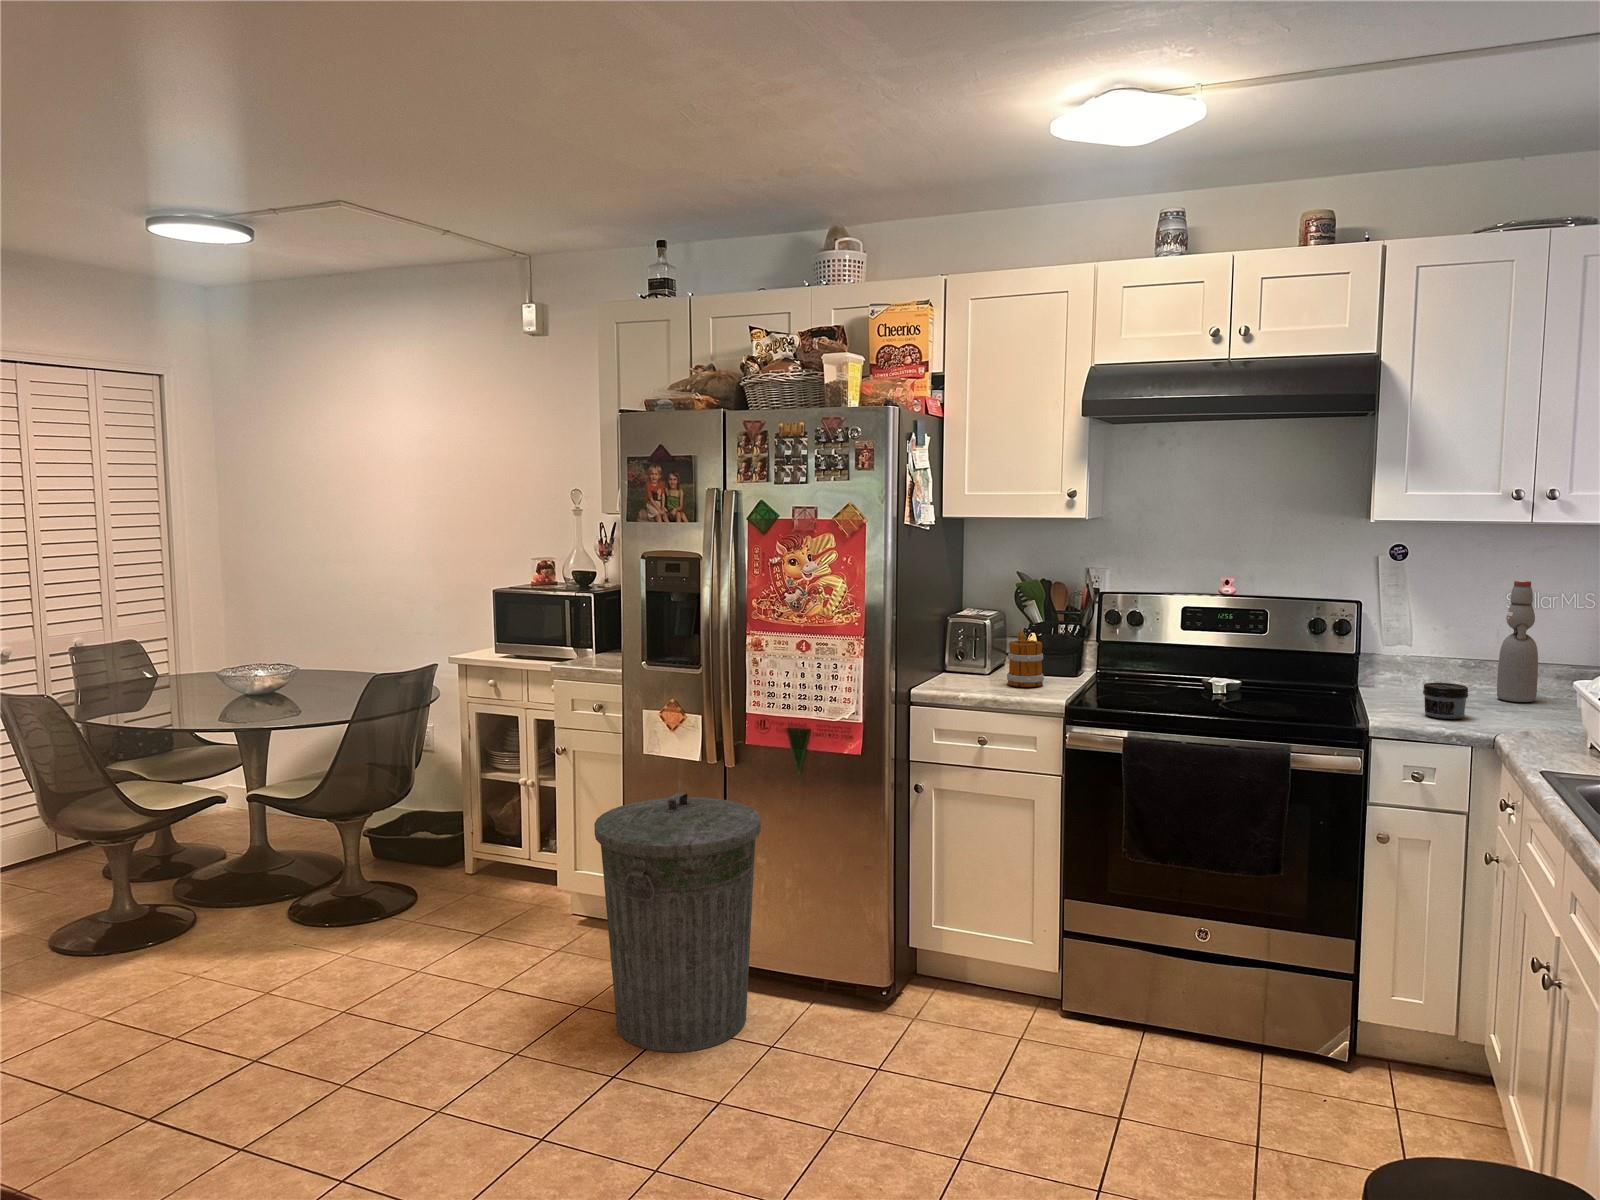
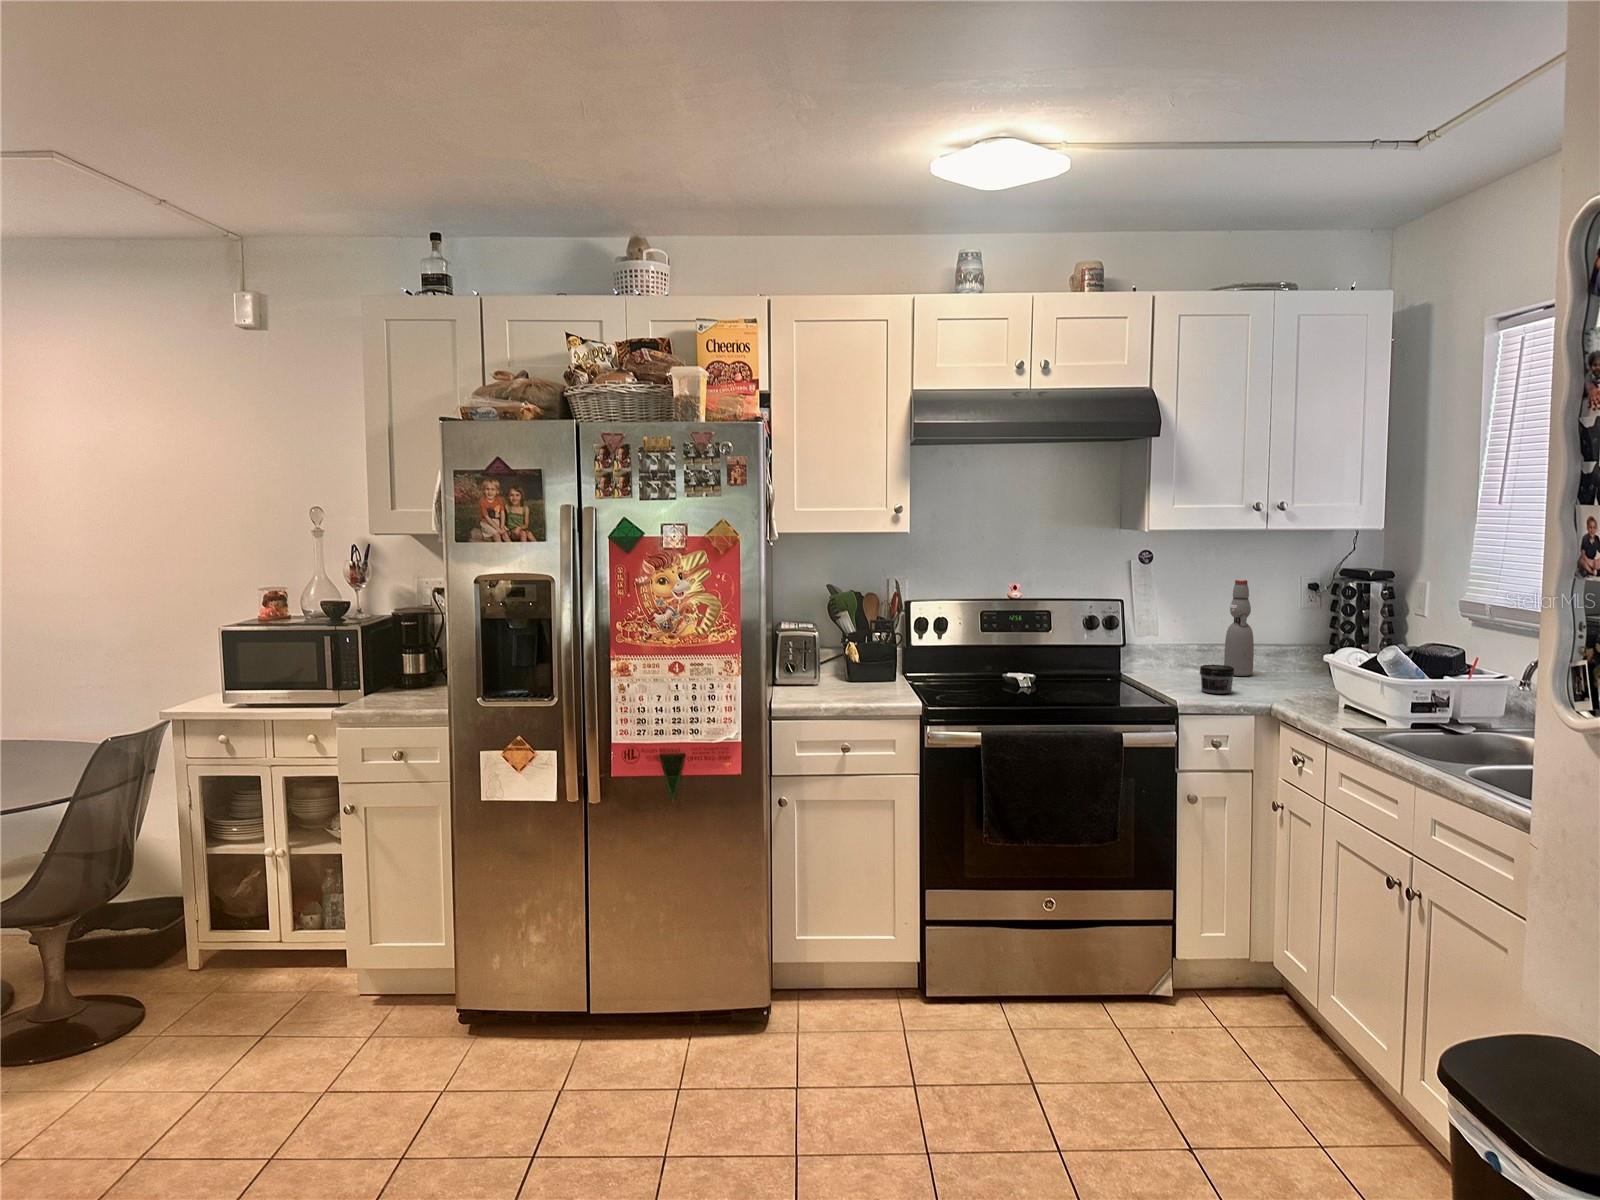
mug: present [1007,632,1044,687] -> none [847,641,883,694]
trash can: present [594,792,761,1052] -> none [465,839,655,1137]

